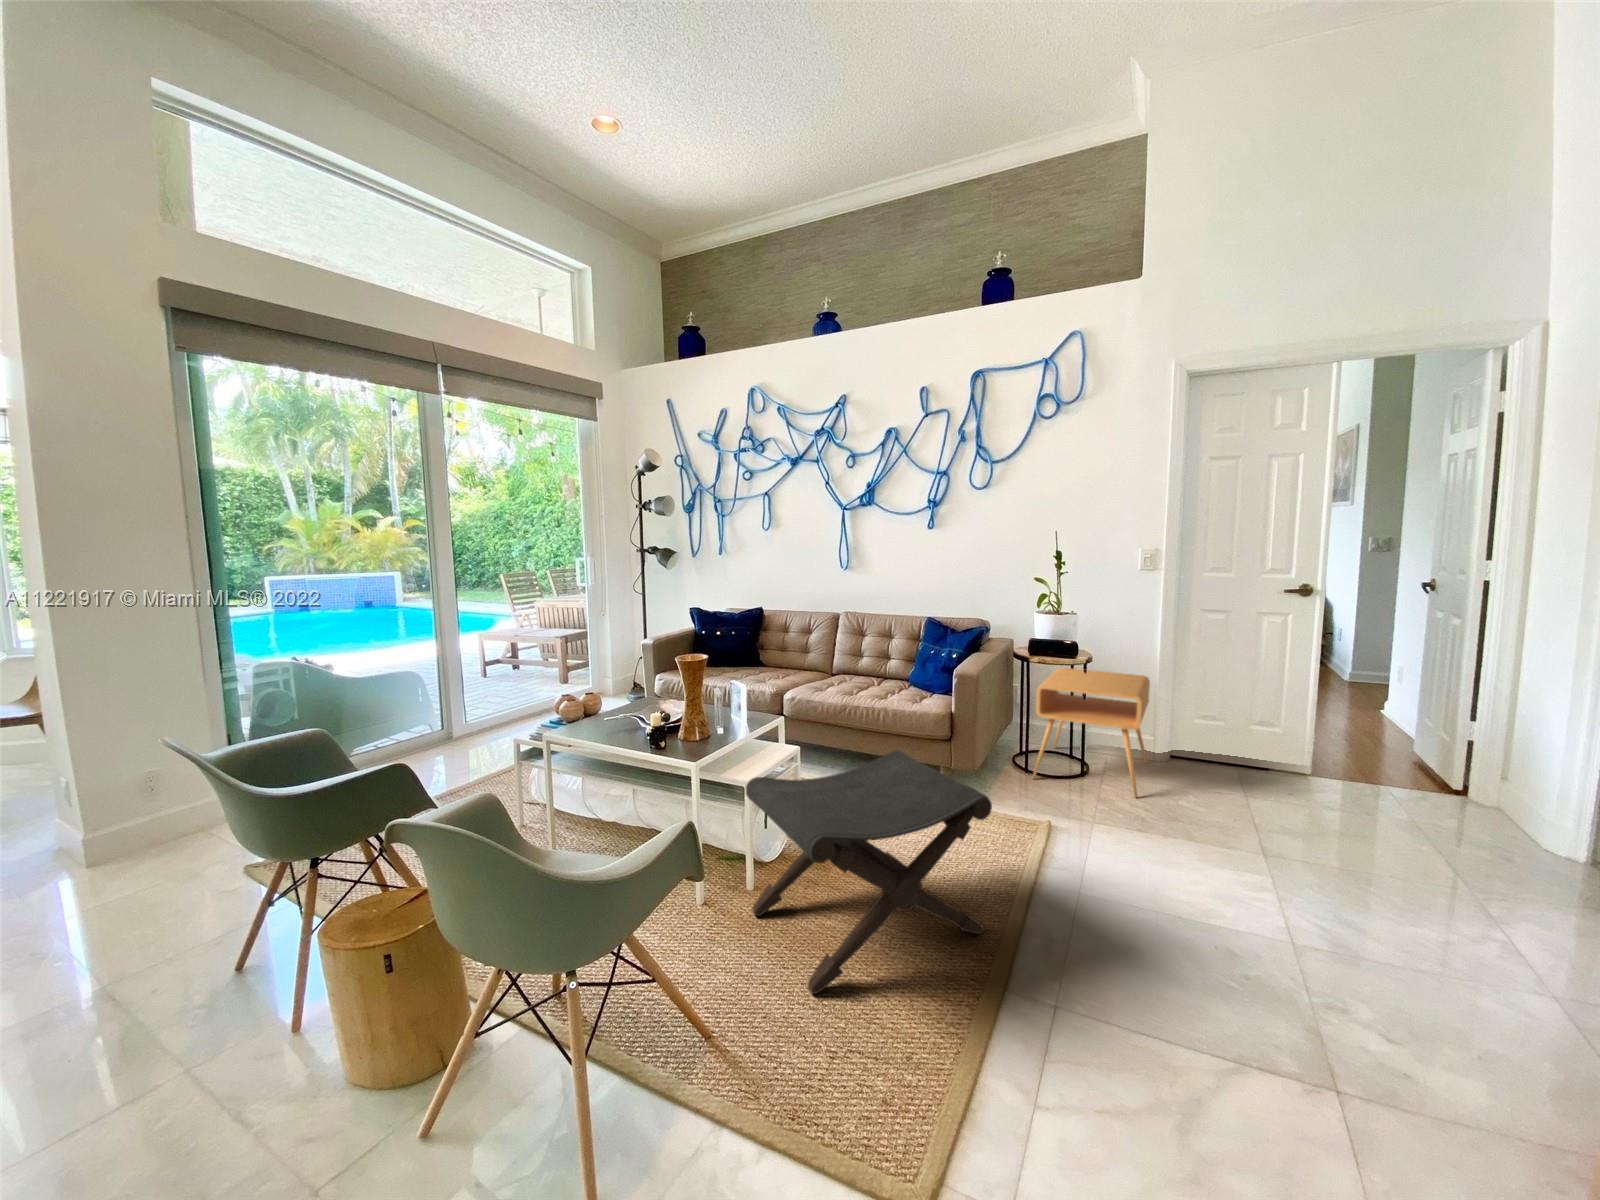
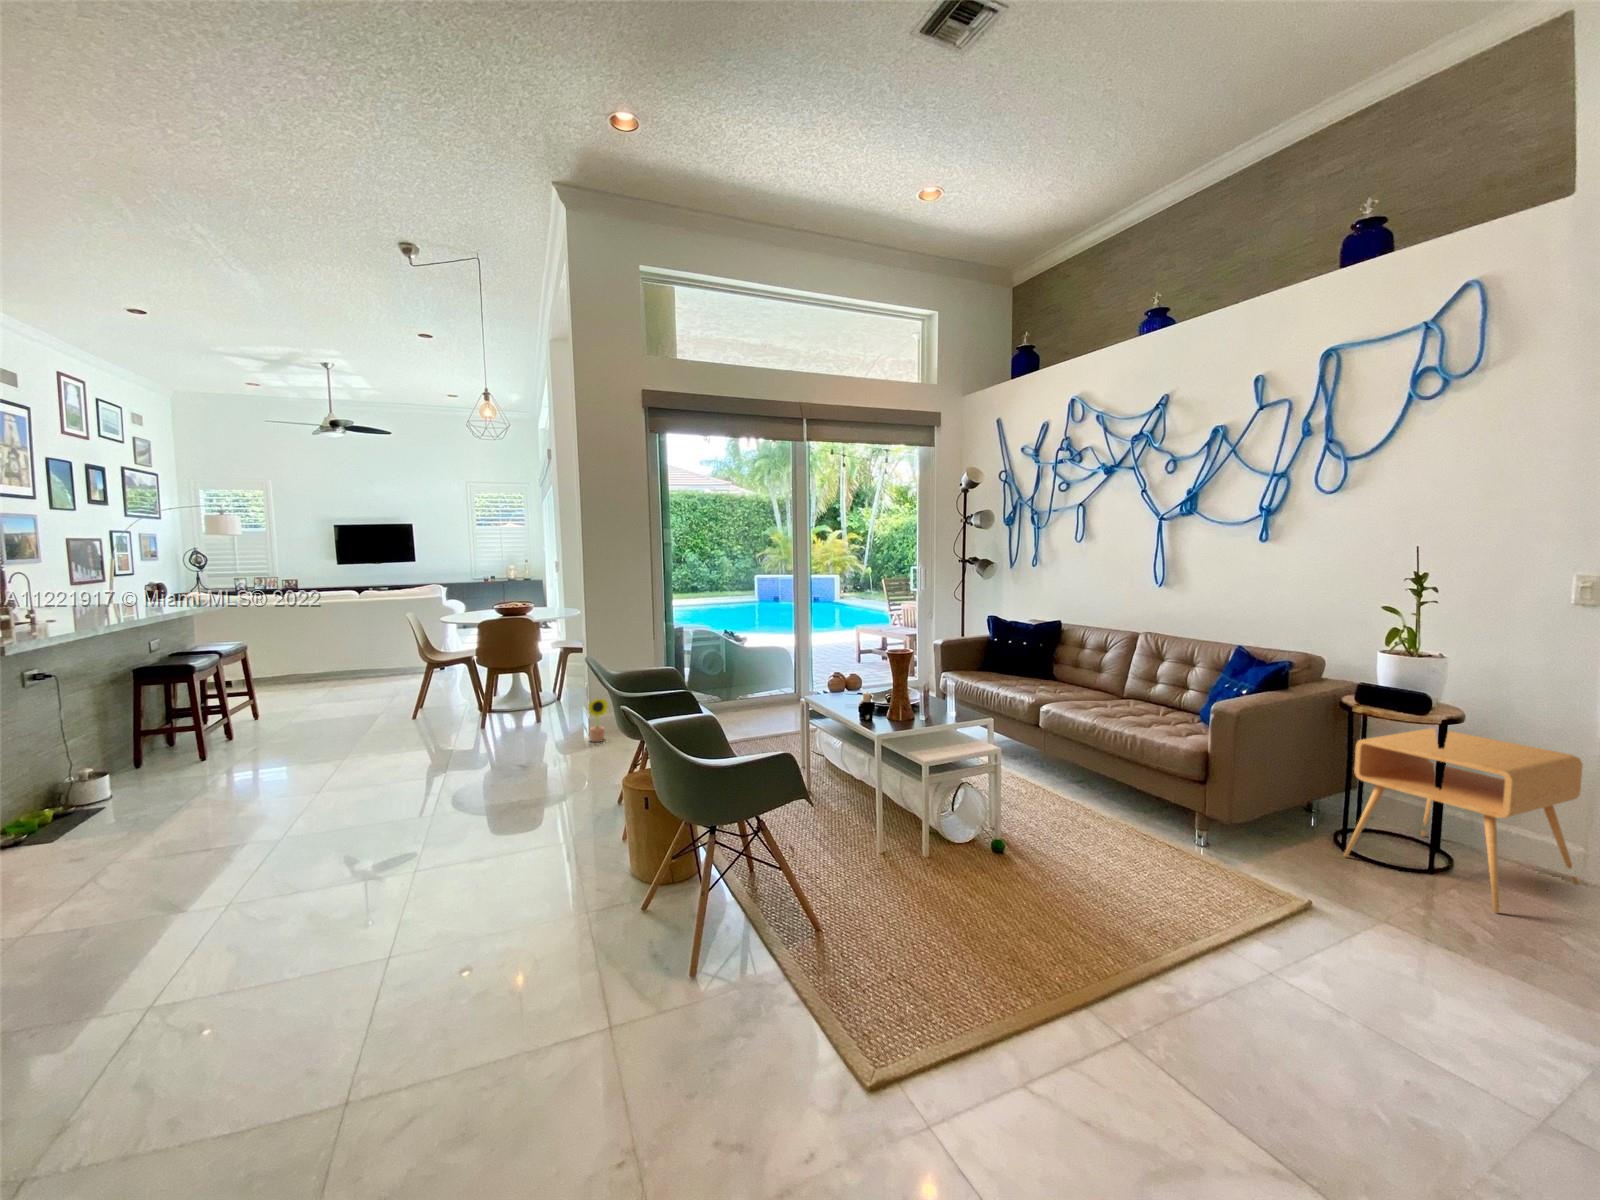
footstool: present [746,750,992,994] -> none [910,752,1127,954]
decorative plant: none [134,784,183,856] -> present [588,699,609,742]

